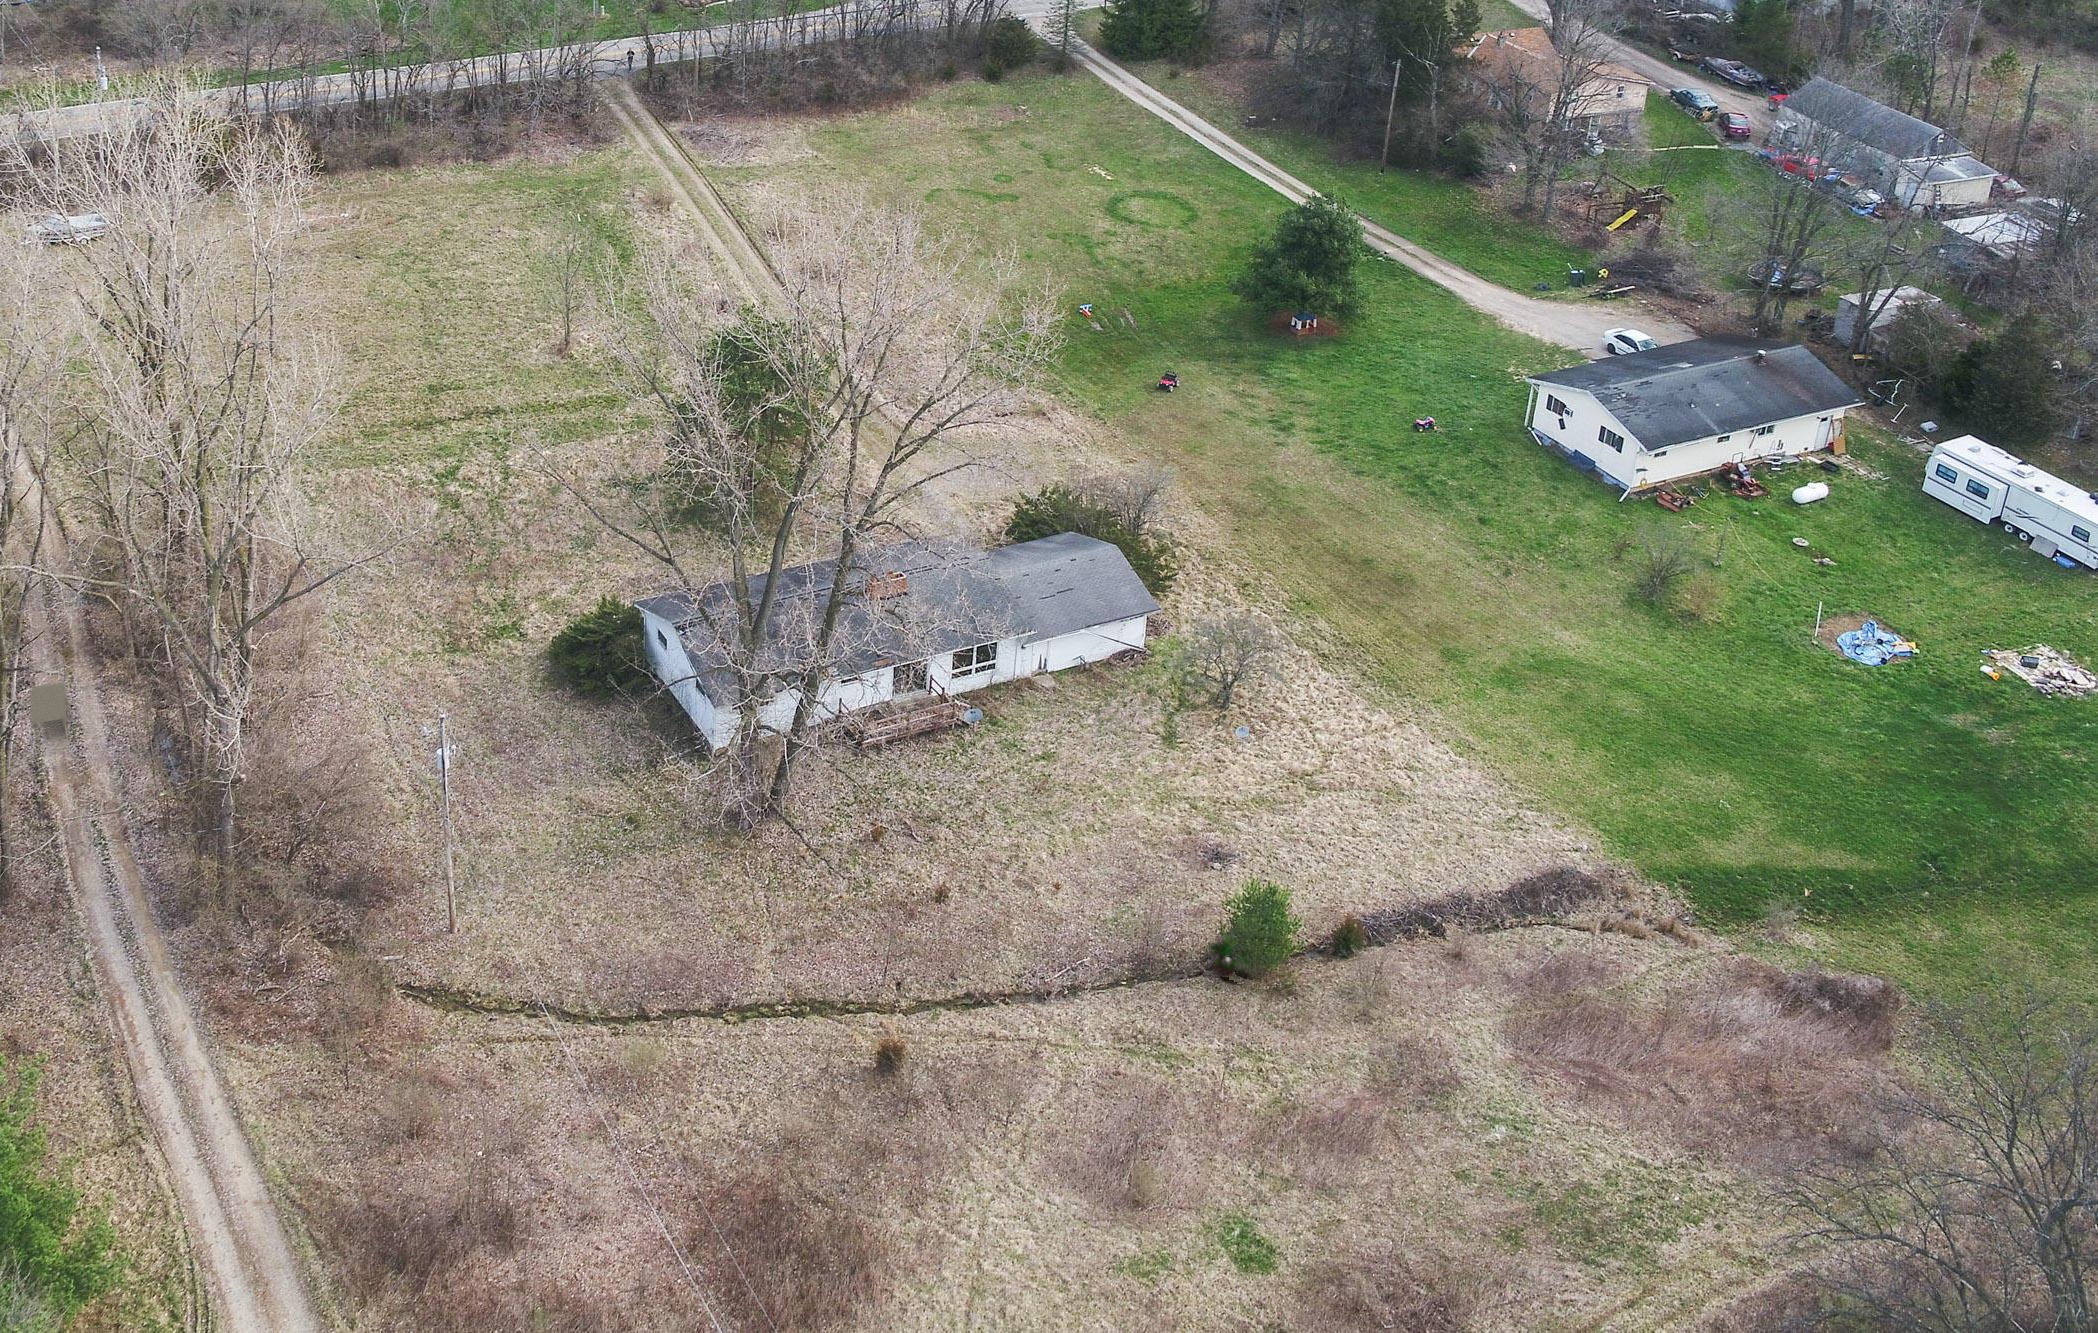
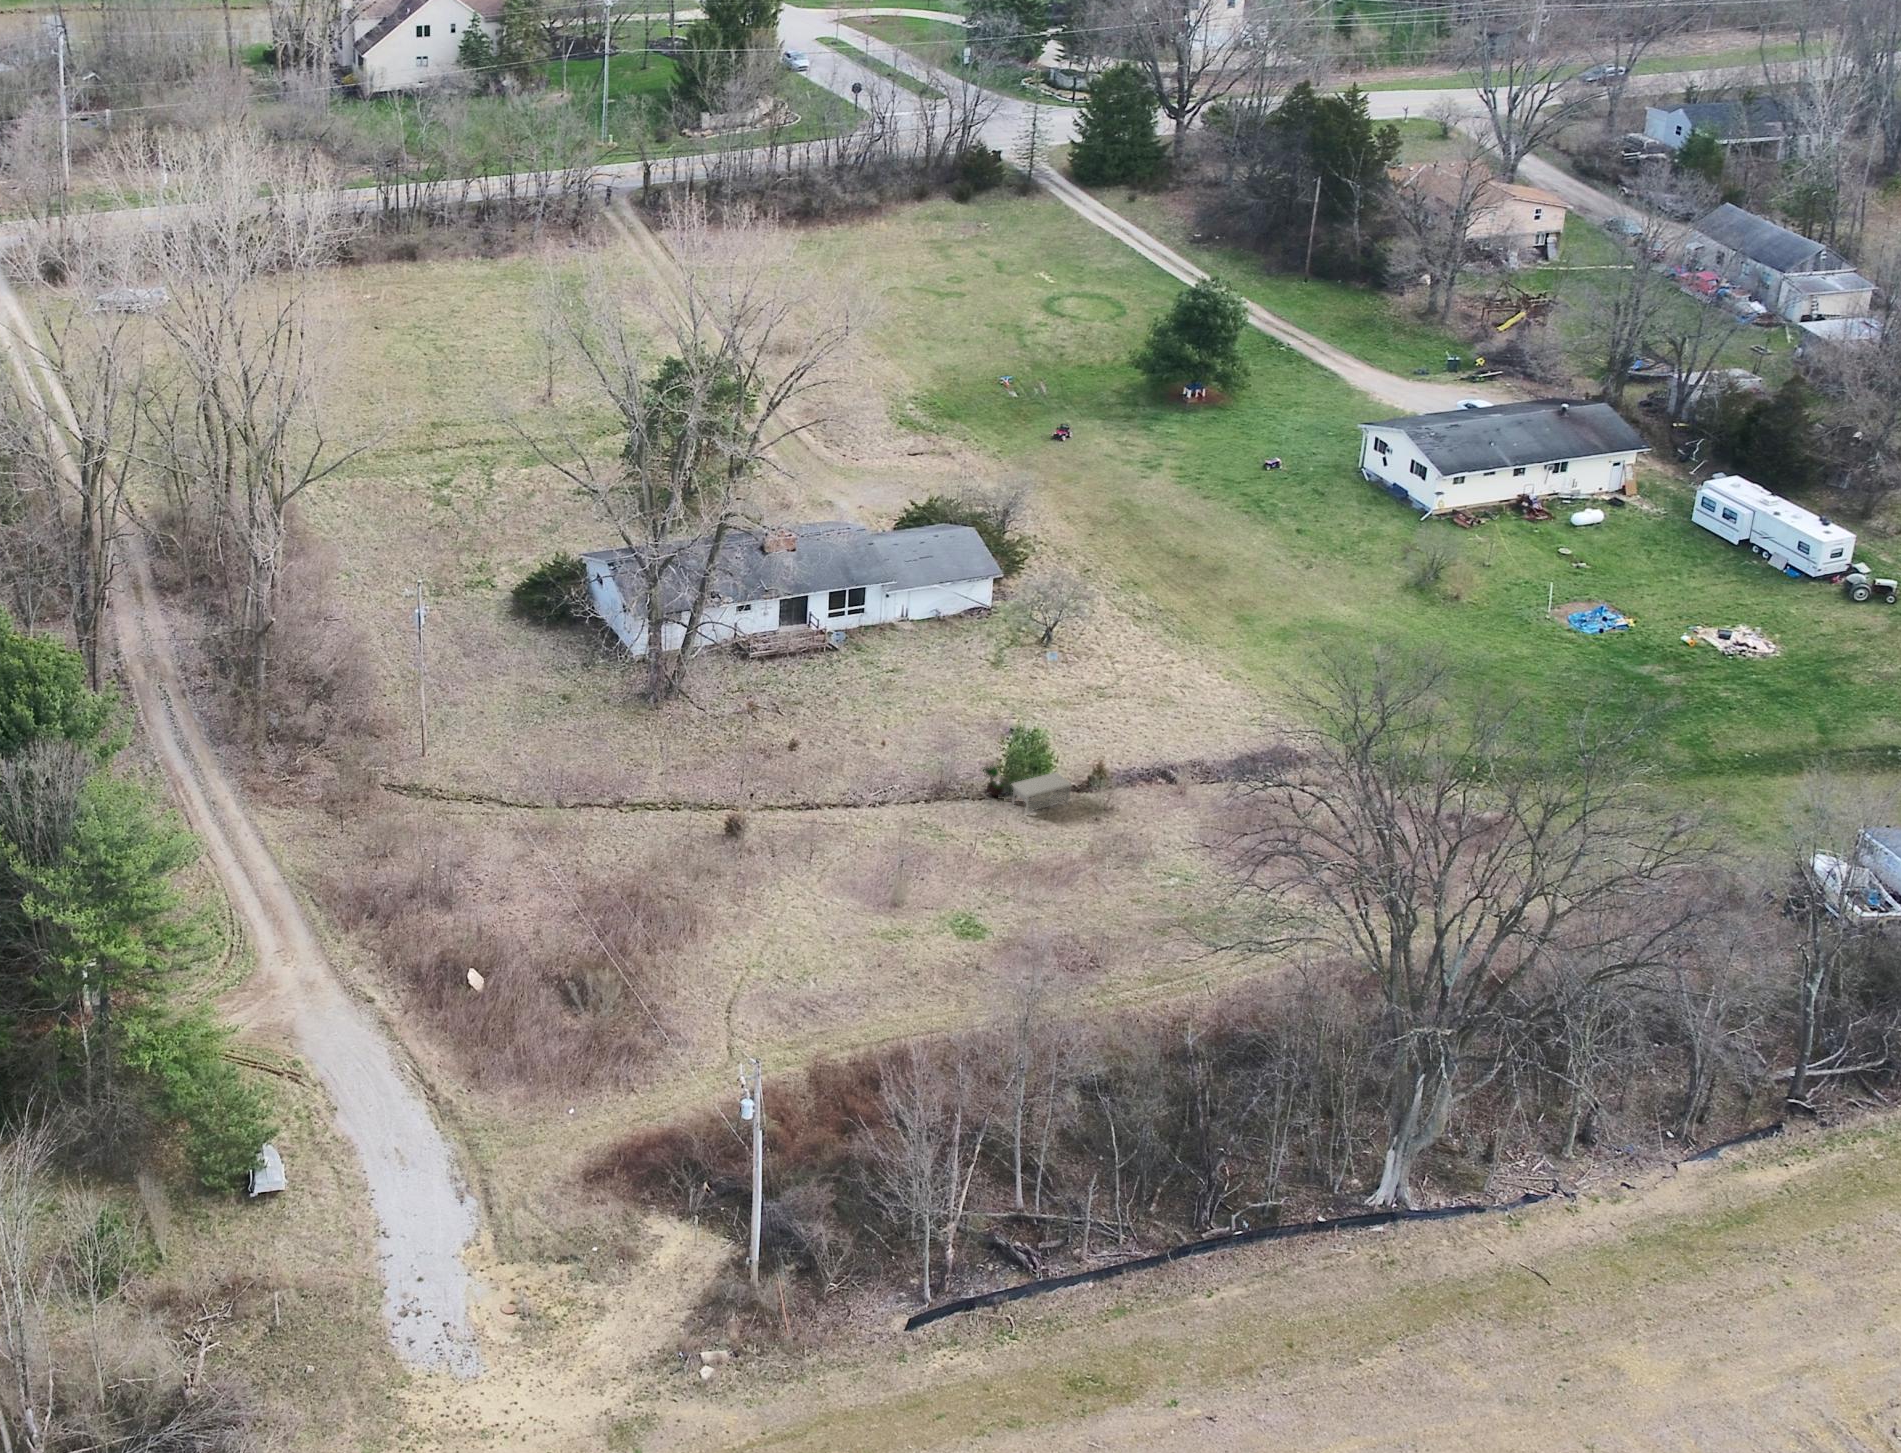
storage bench: present [30,682,68,742] -> present [1012,772,1071,814]

